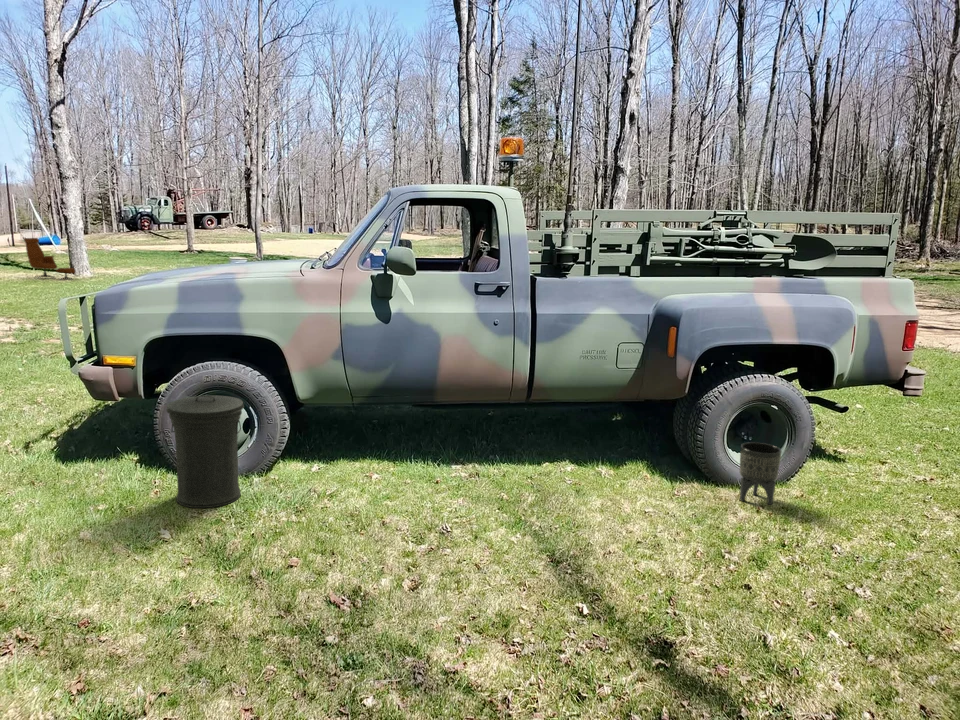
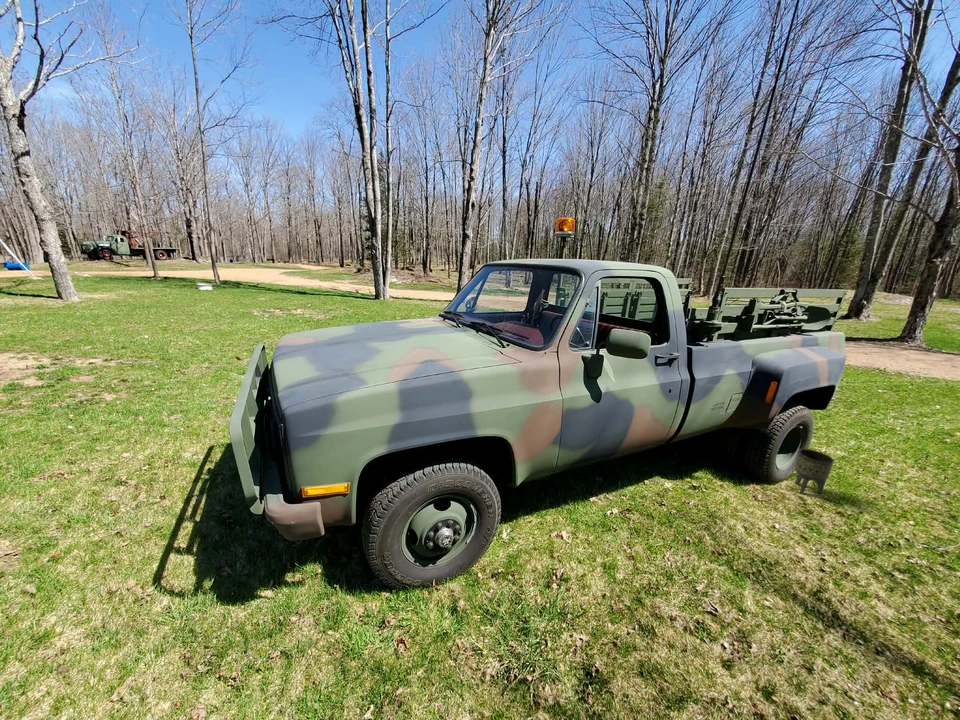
lounge chair: present [24,238,75,279] -> none [4,271,64,306]
trash can: present [167,395,244,508] -> none [407,501,491,647]

